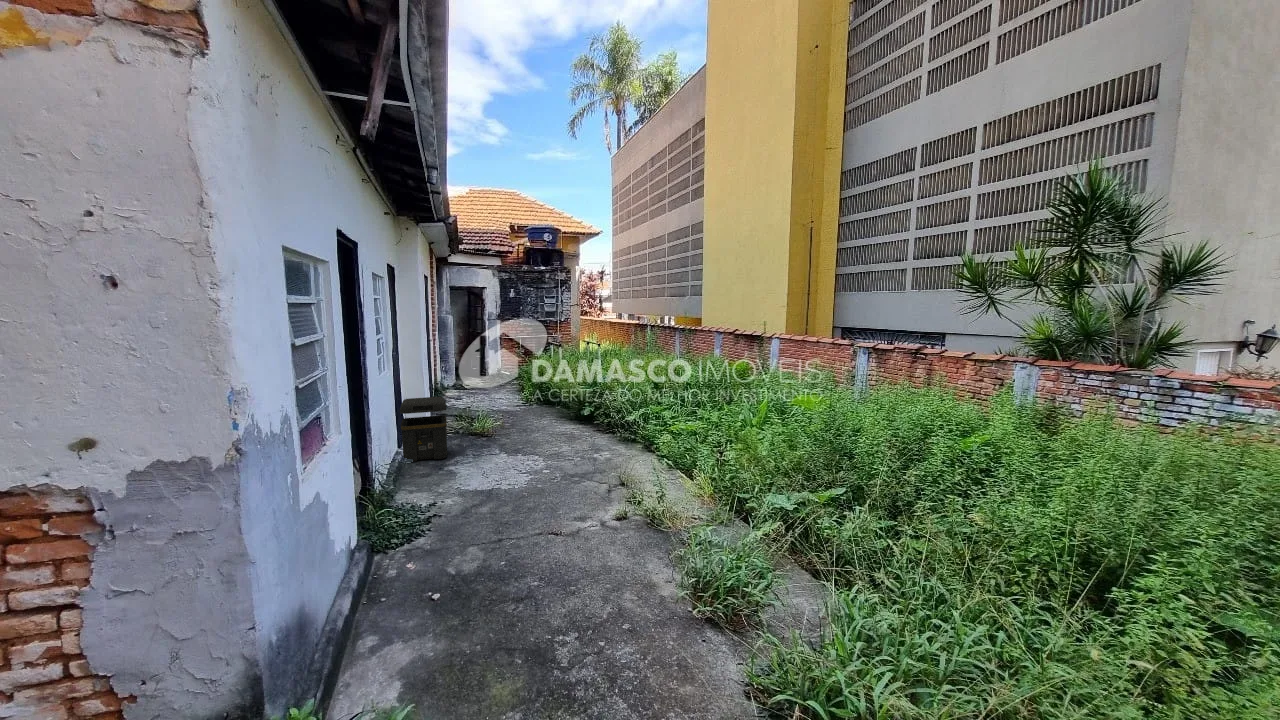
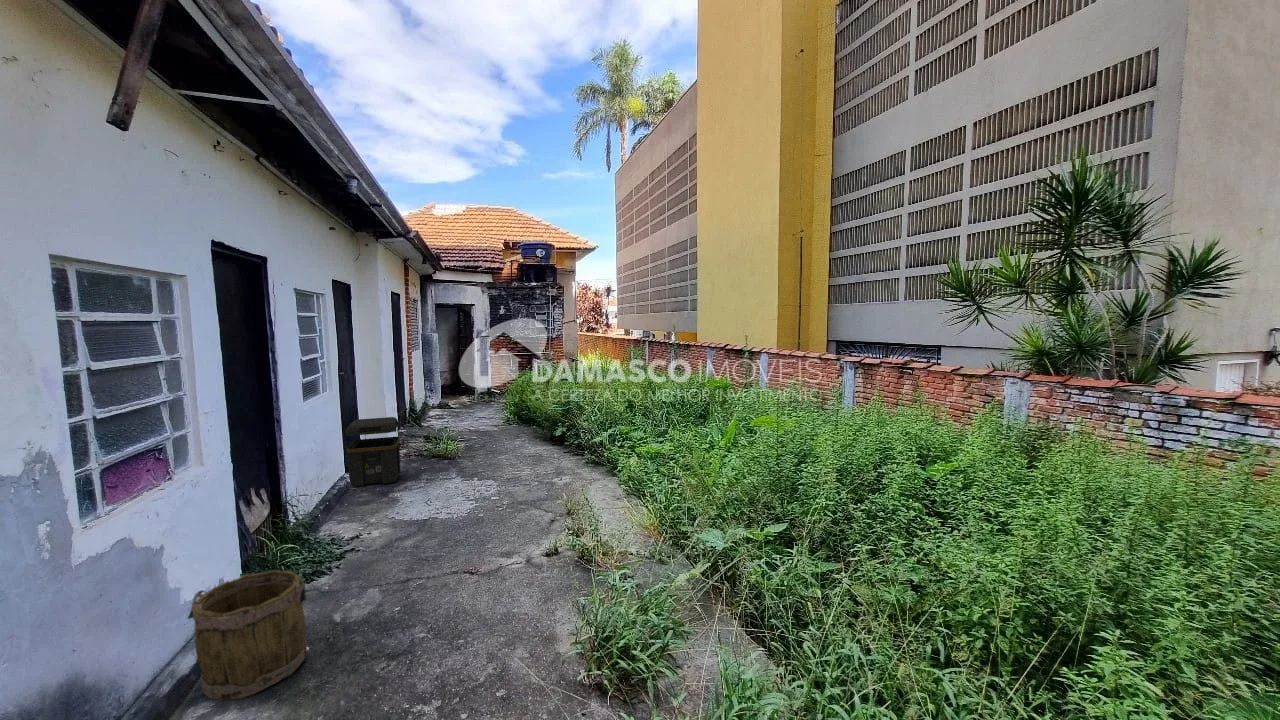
bucket: none [350,525,445,632] -> present [188,570,307,700]

